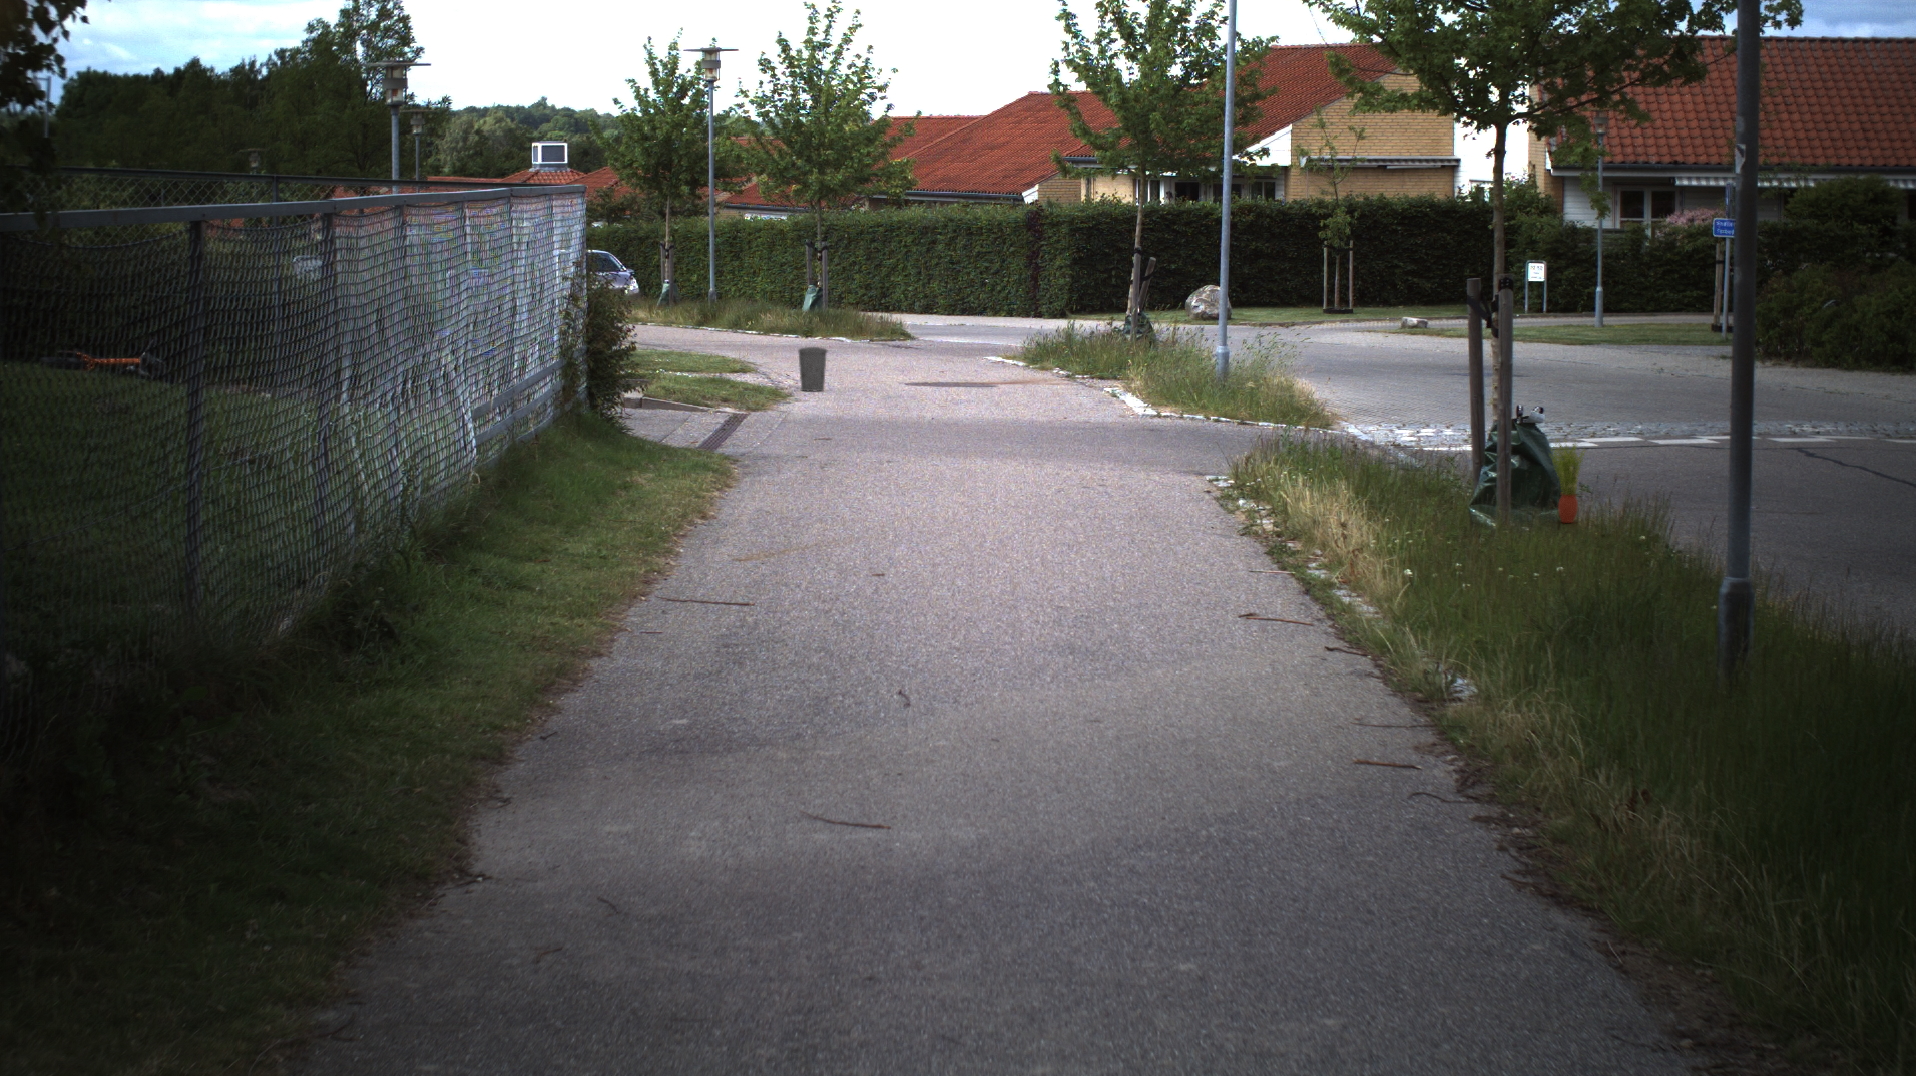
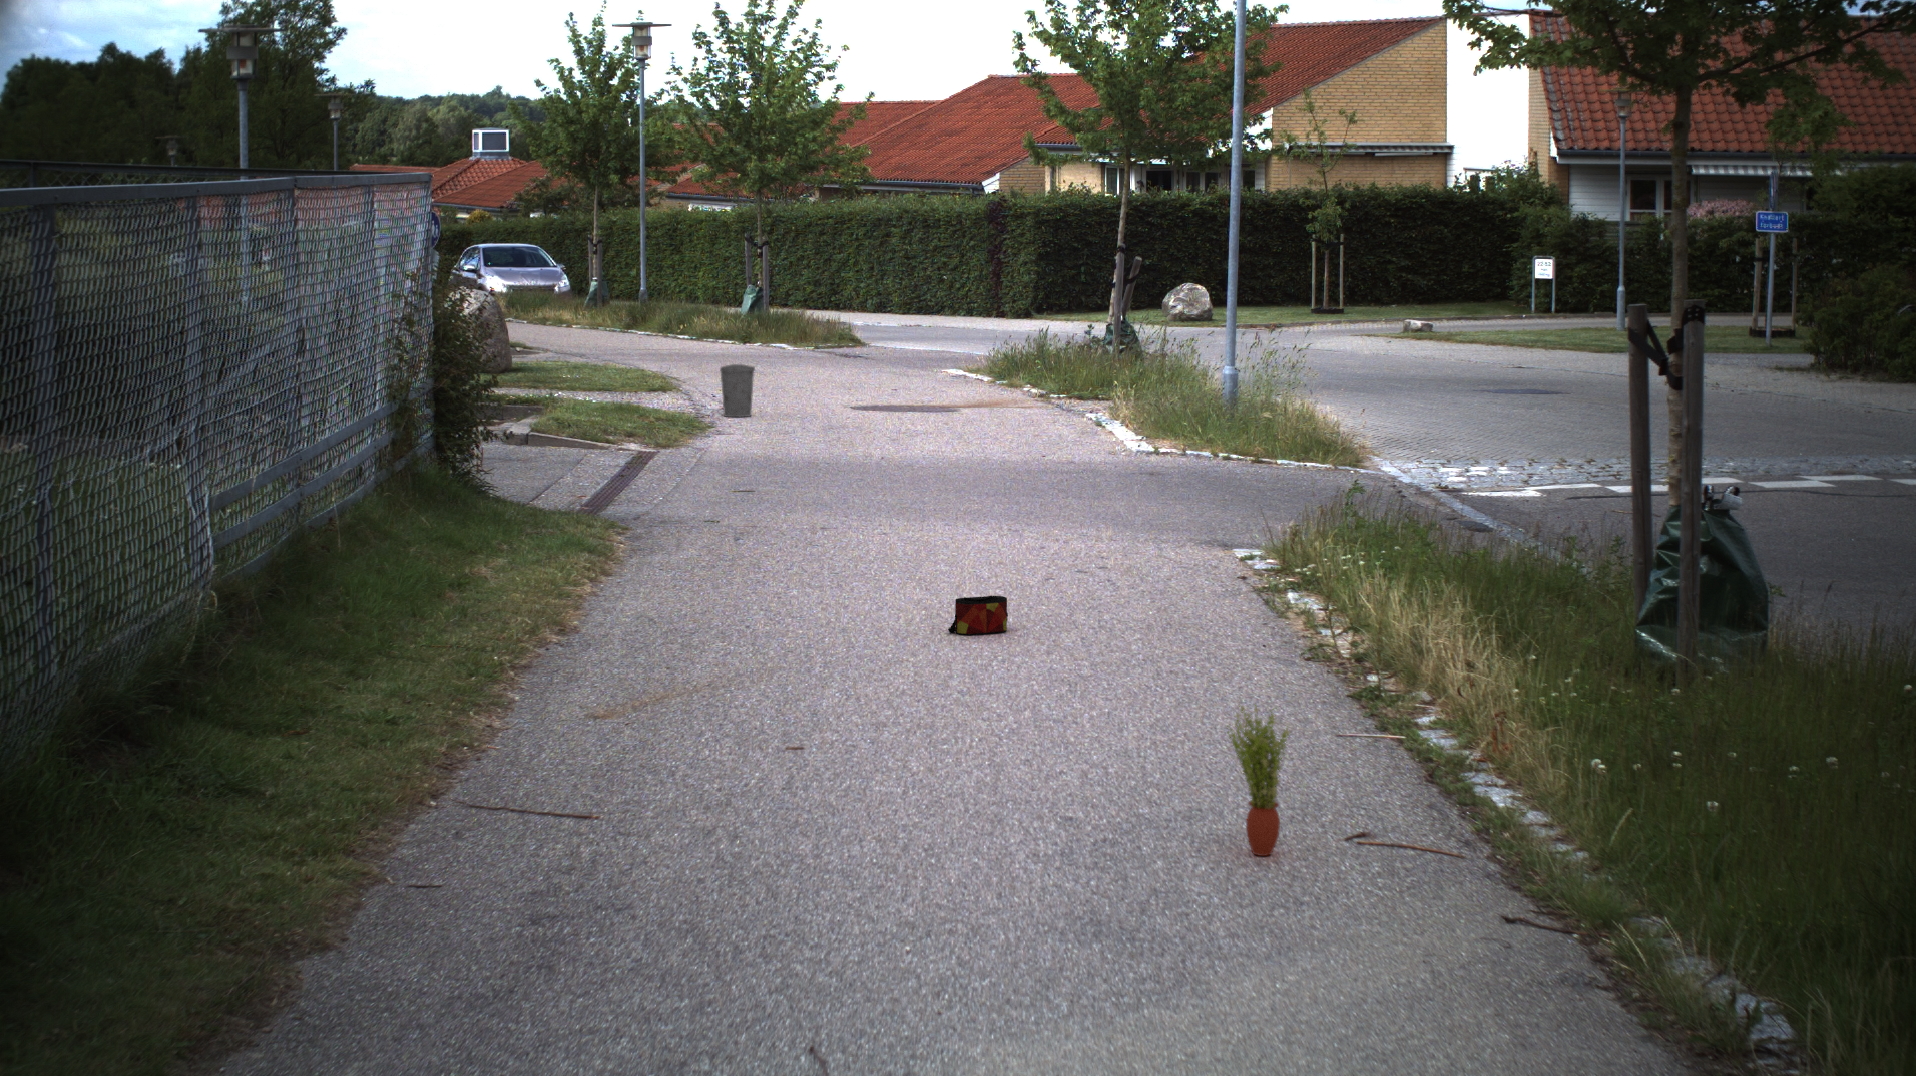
potted plant: present [1551,439,1585,523] -> present [1228,705,1290,856]
bag: none [991,493,1034,520] -> present [948,596,1008,635]

